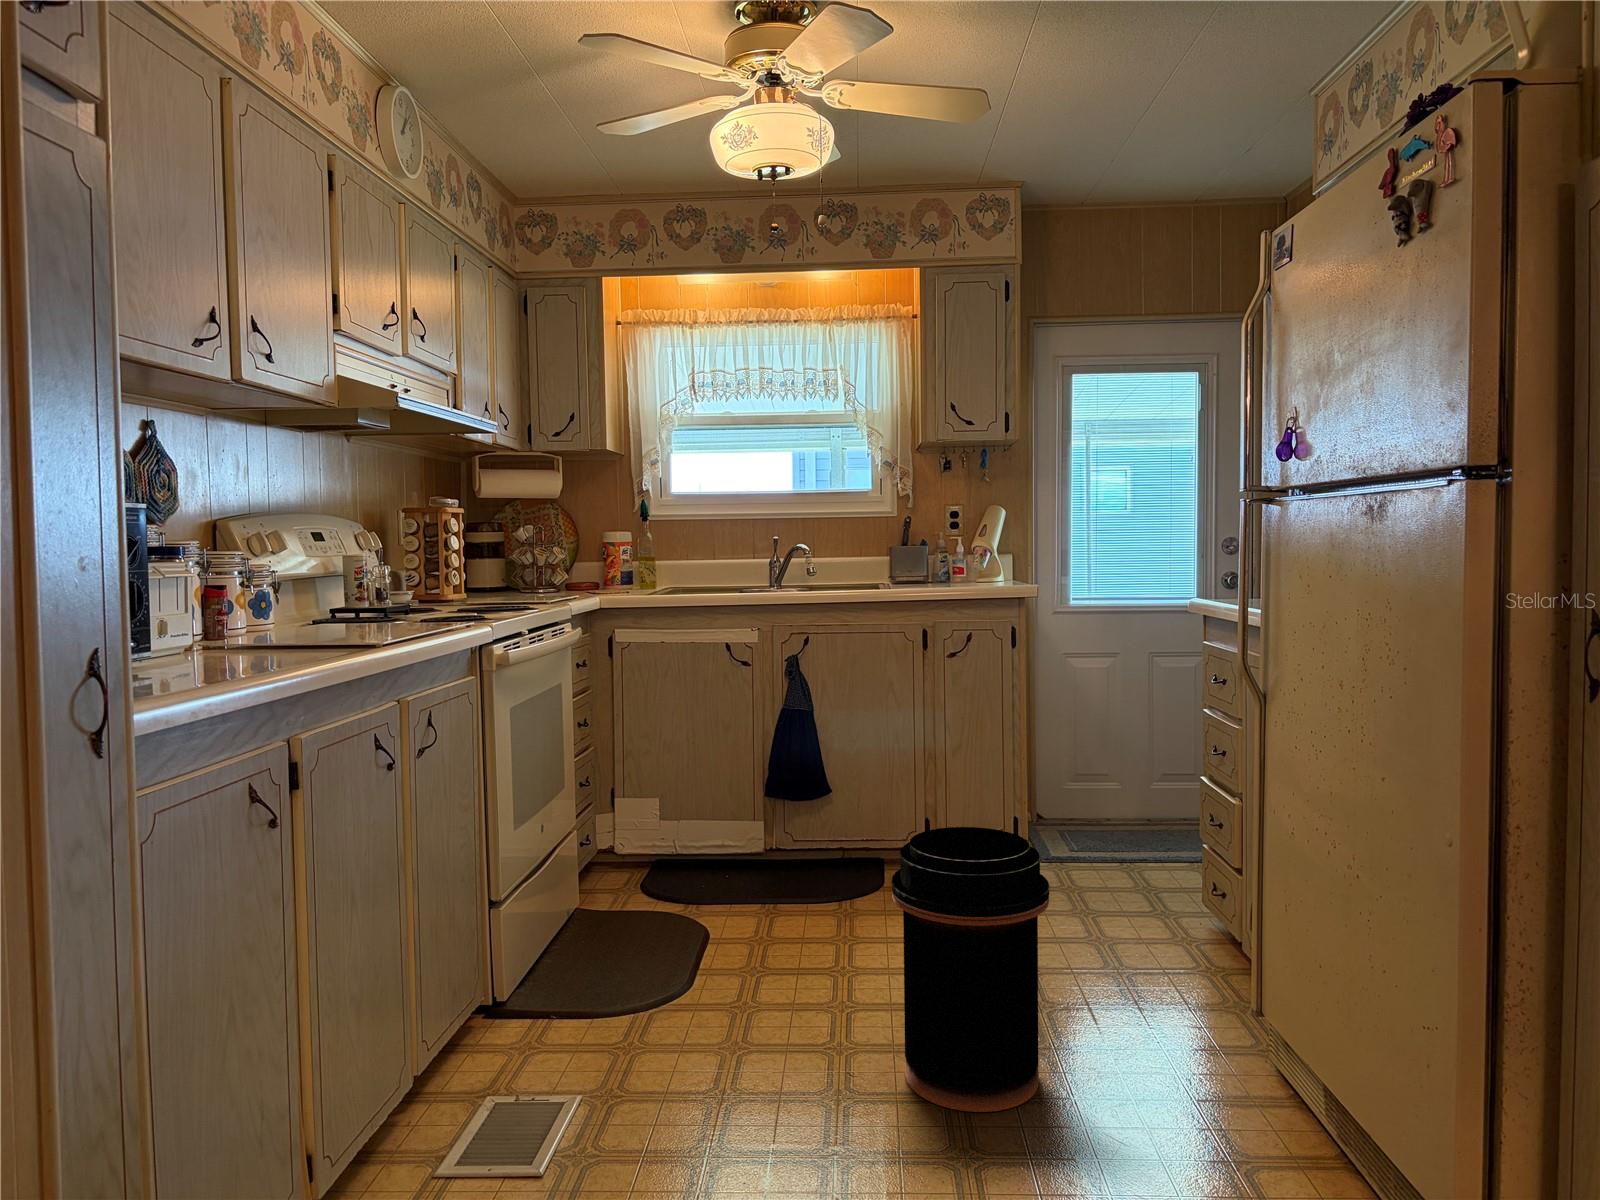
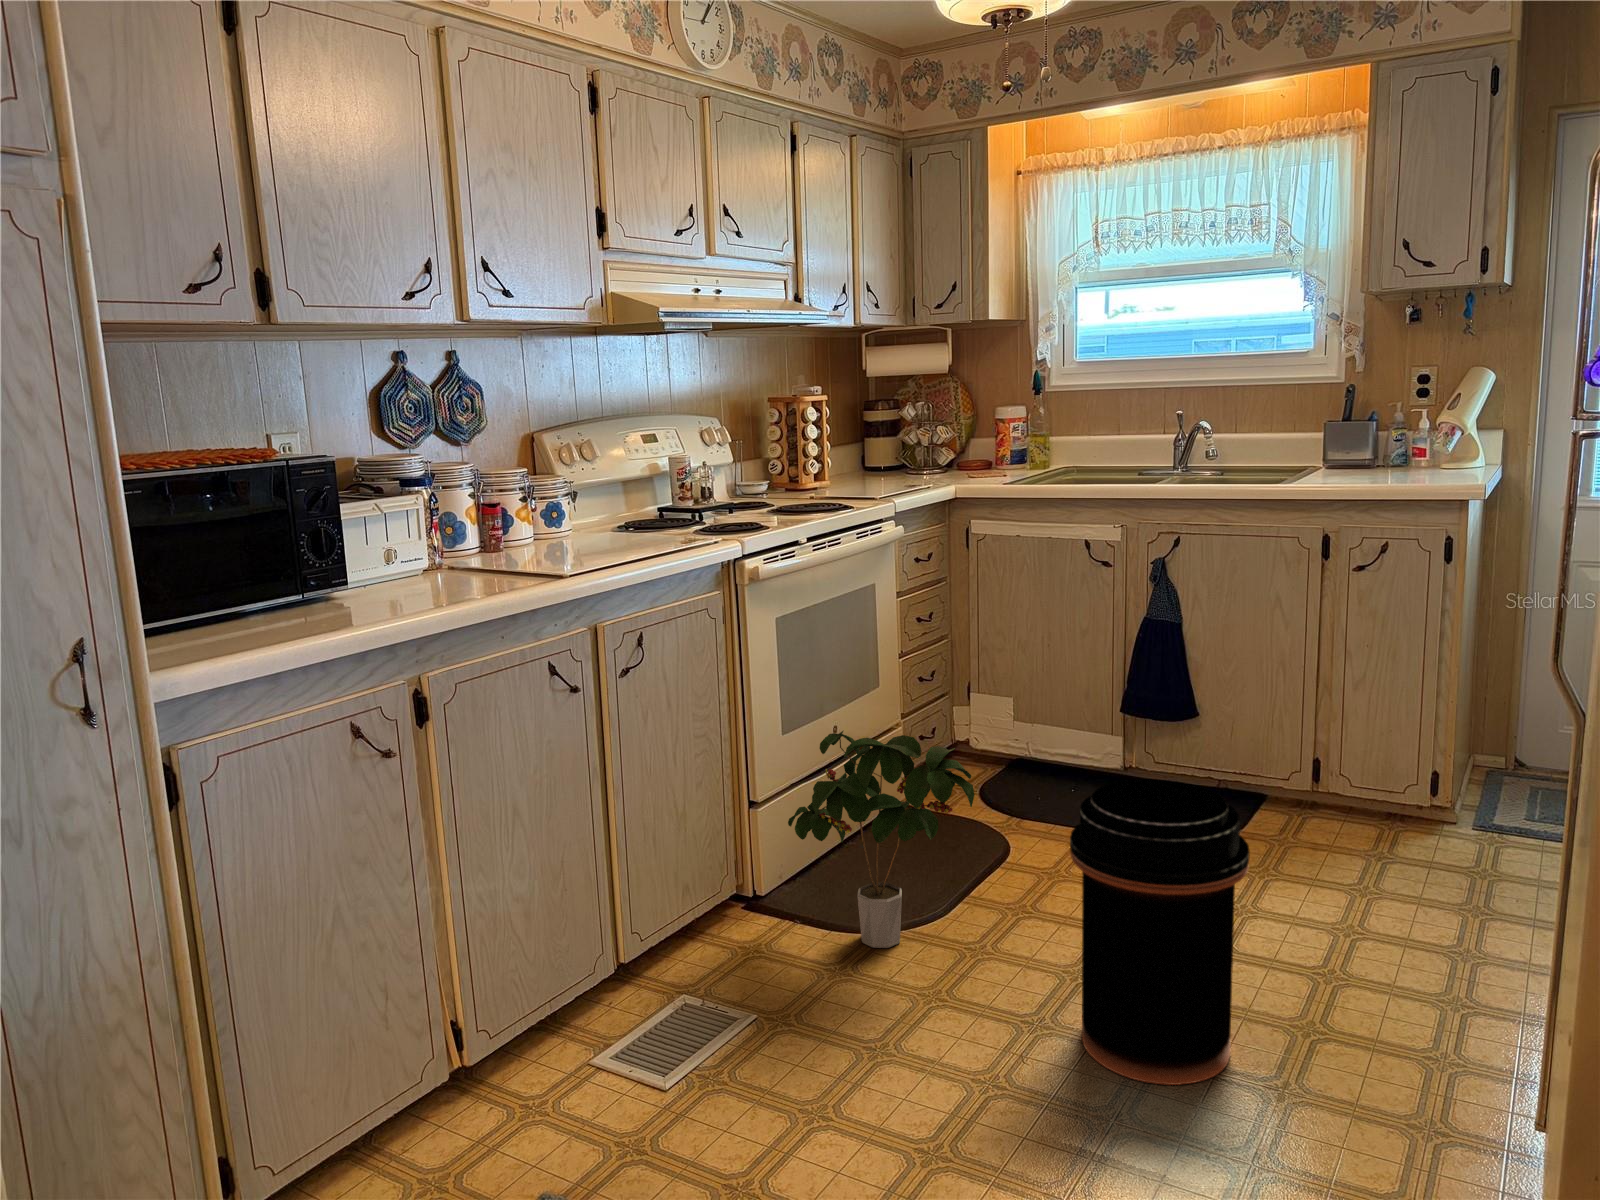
potted plant: none [548,825,756,1058] -> present [788,731,974,948]

